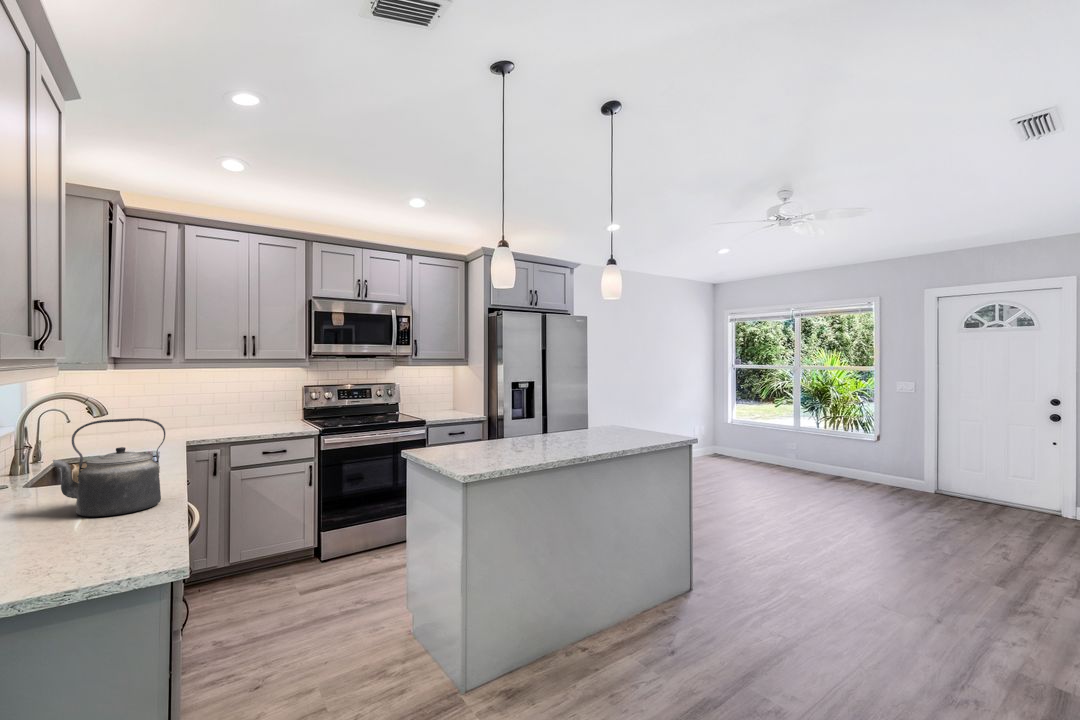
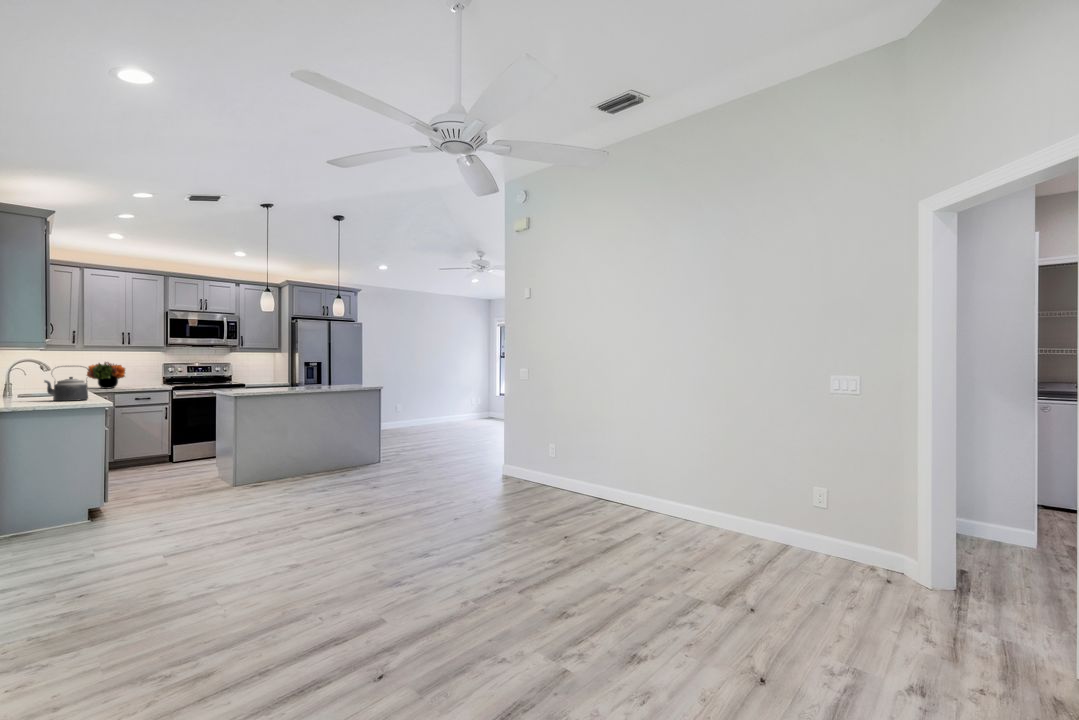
flower arrangement: none [186,386,249,434] -> present [87,362,125,389]

